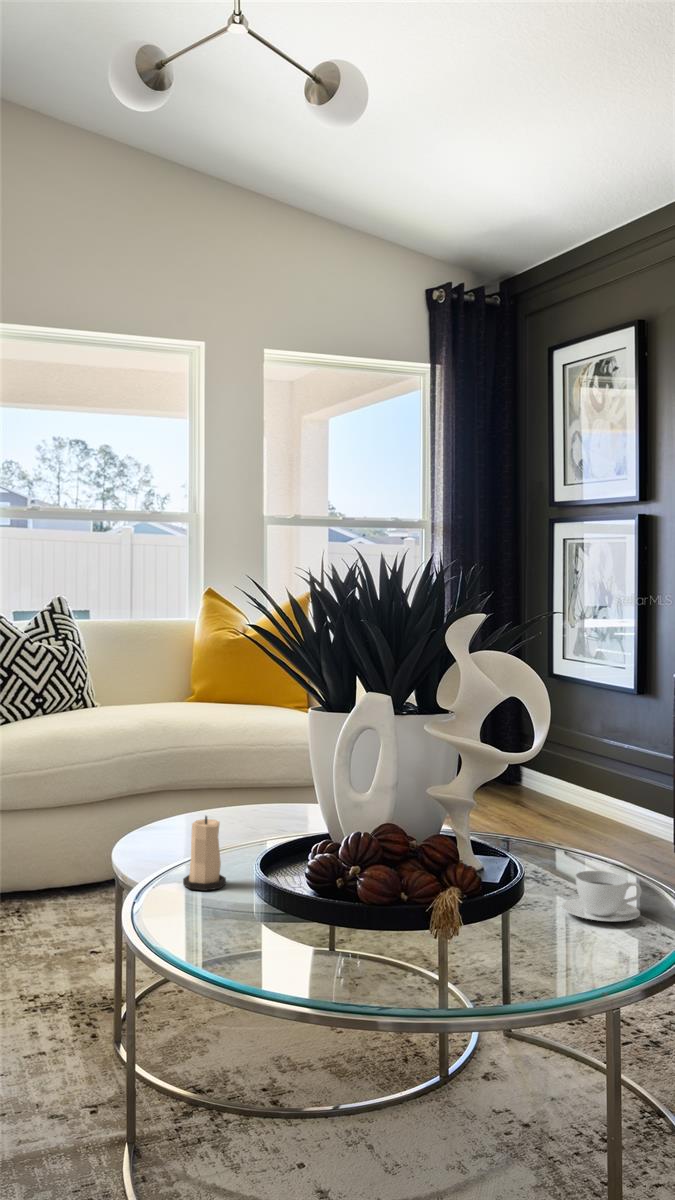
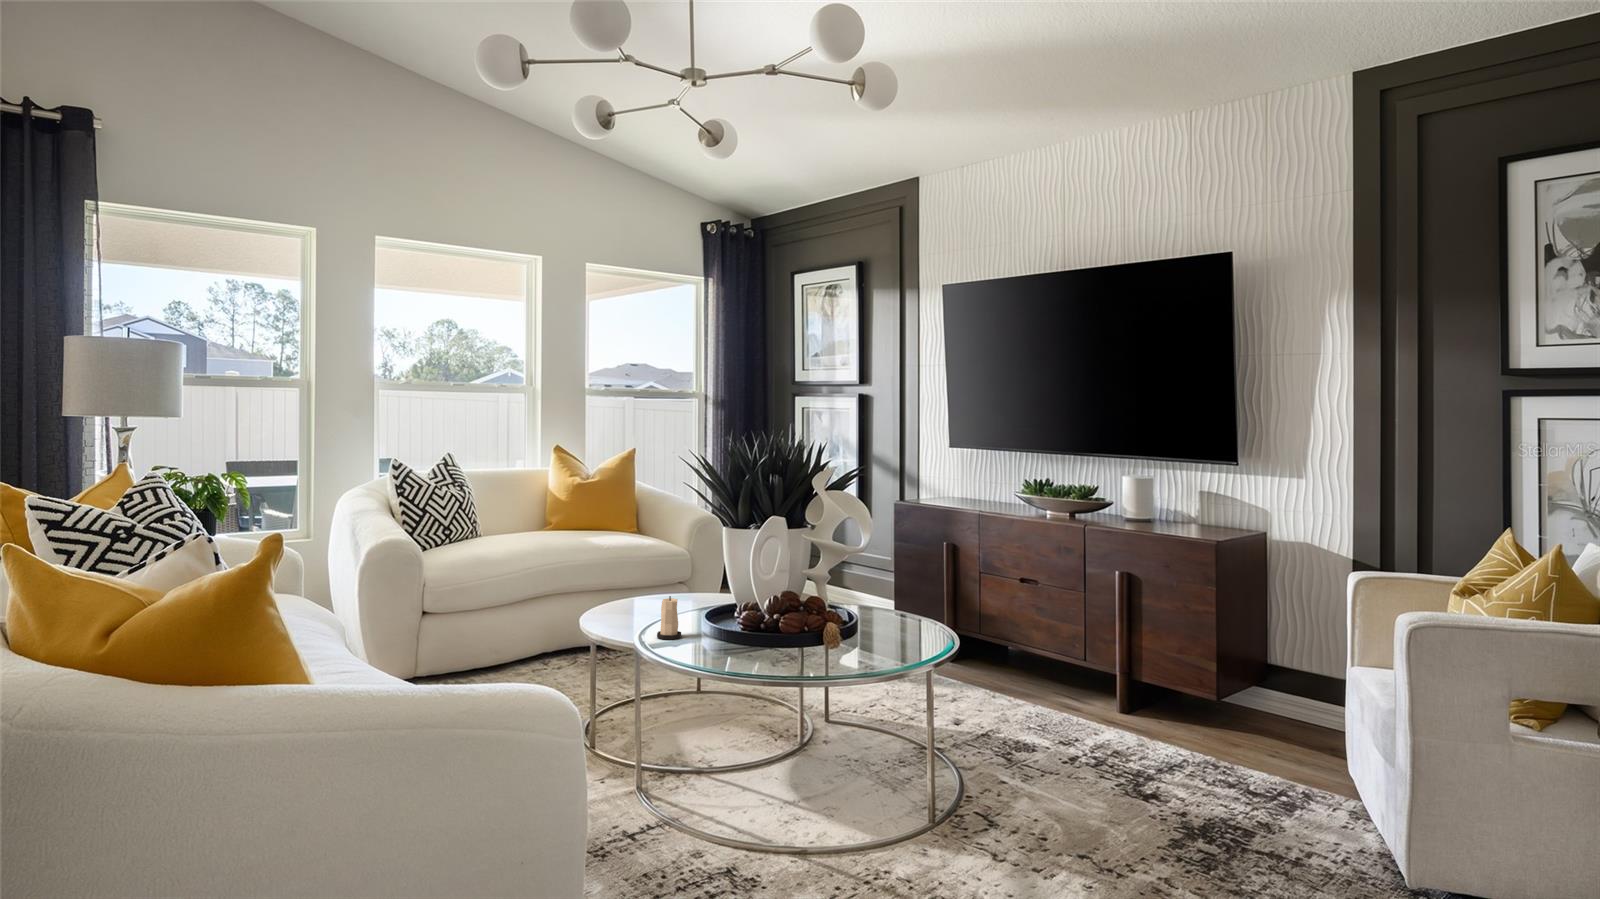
teacup: present [562,871,641,922] -> none [874,613,914,638]

